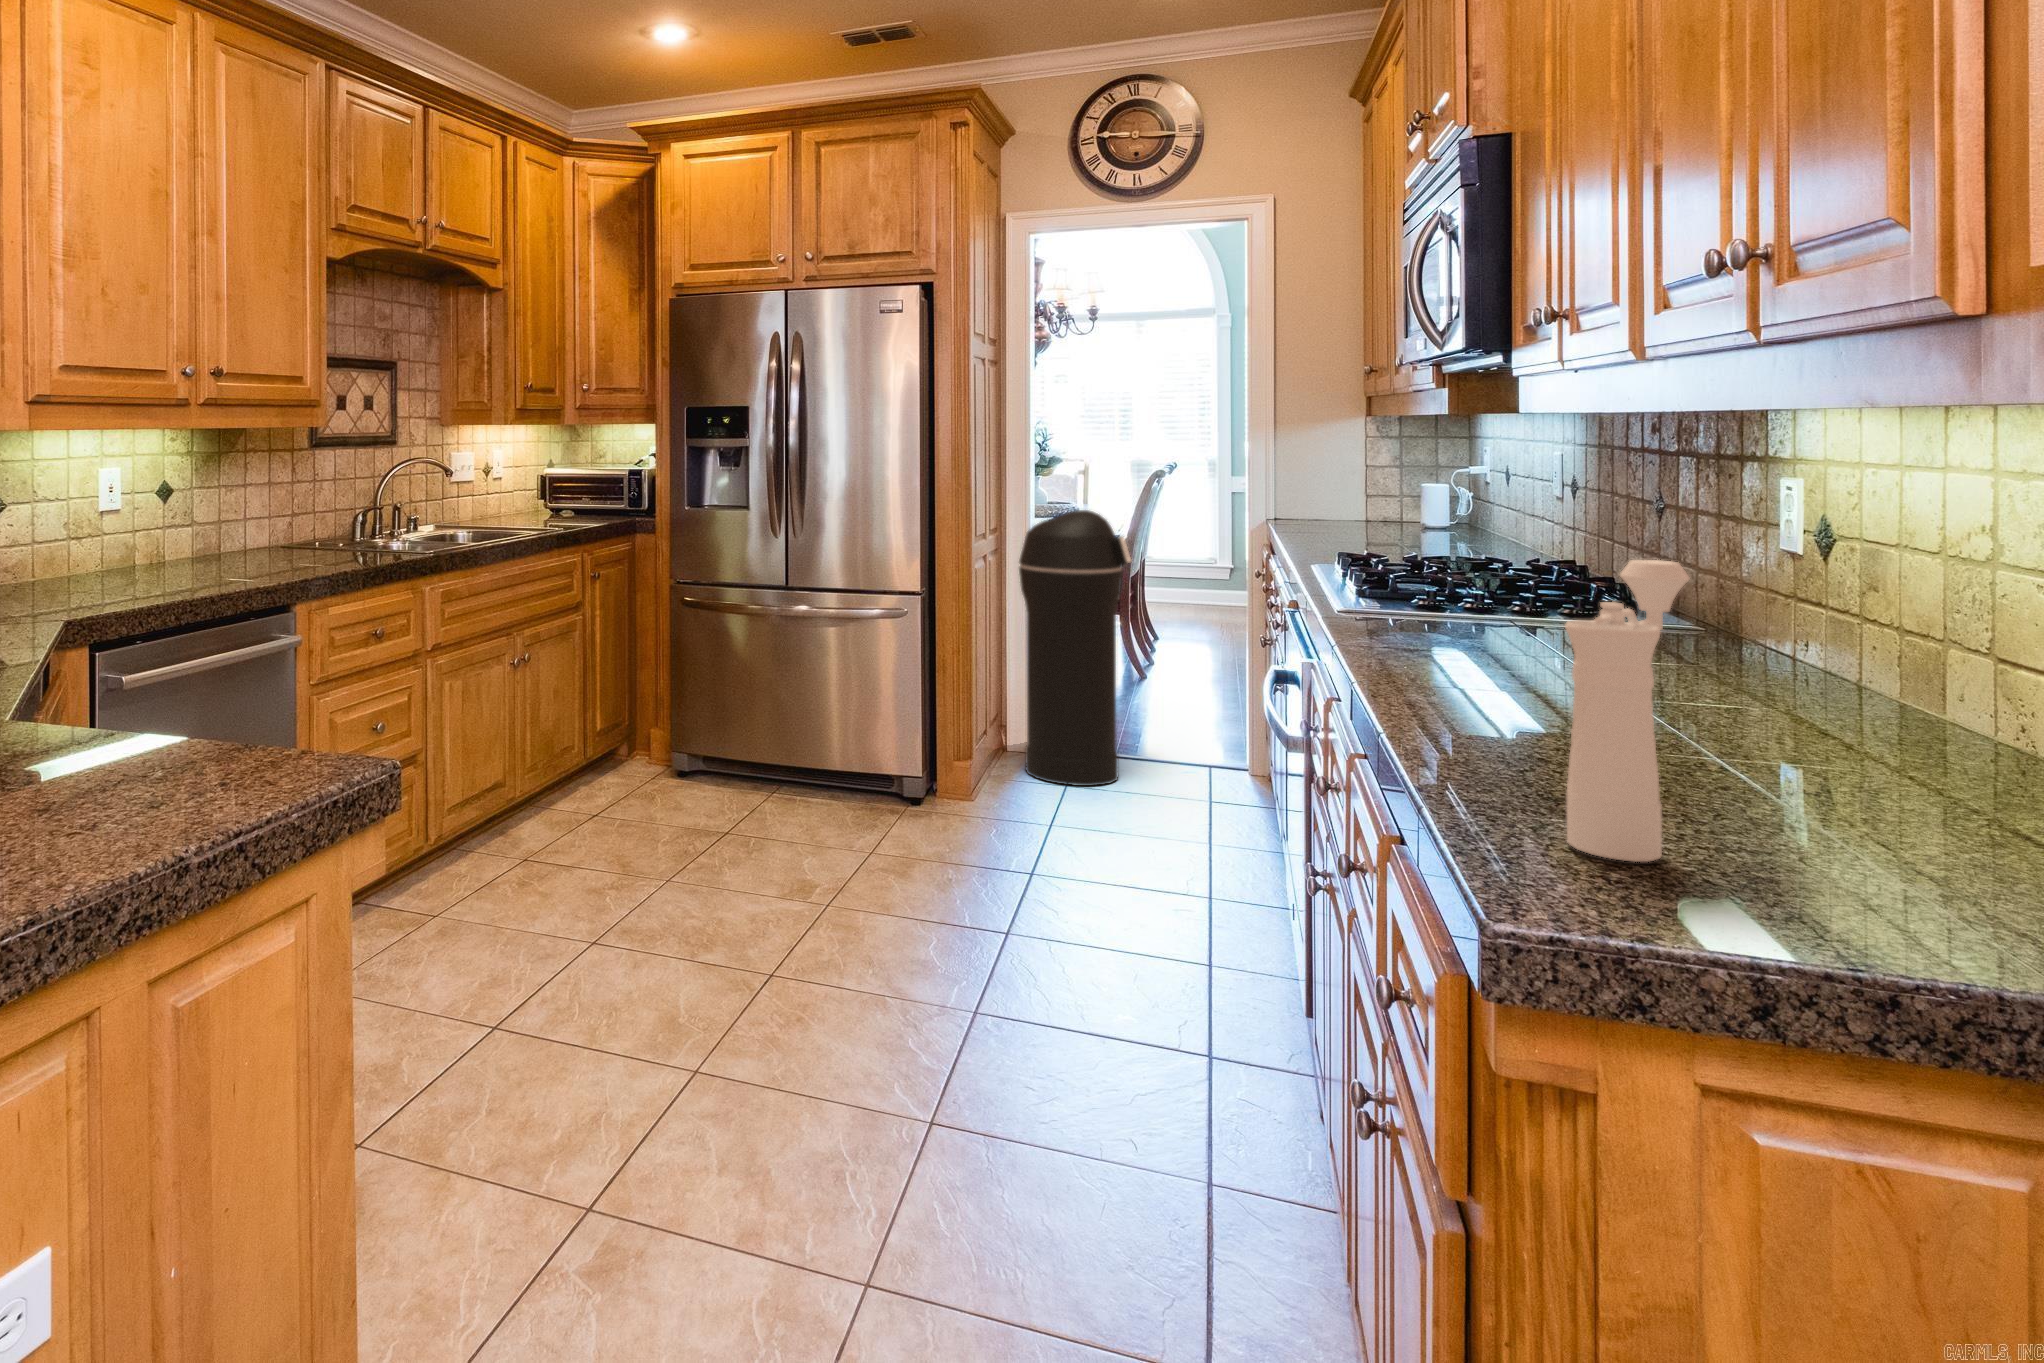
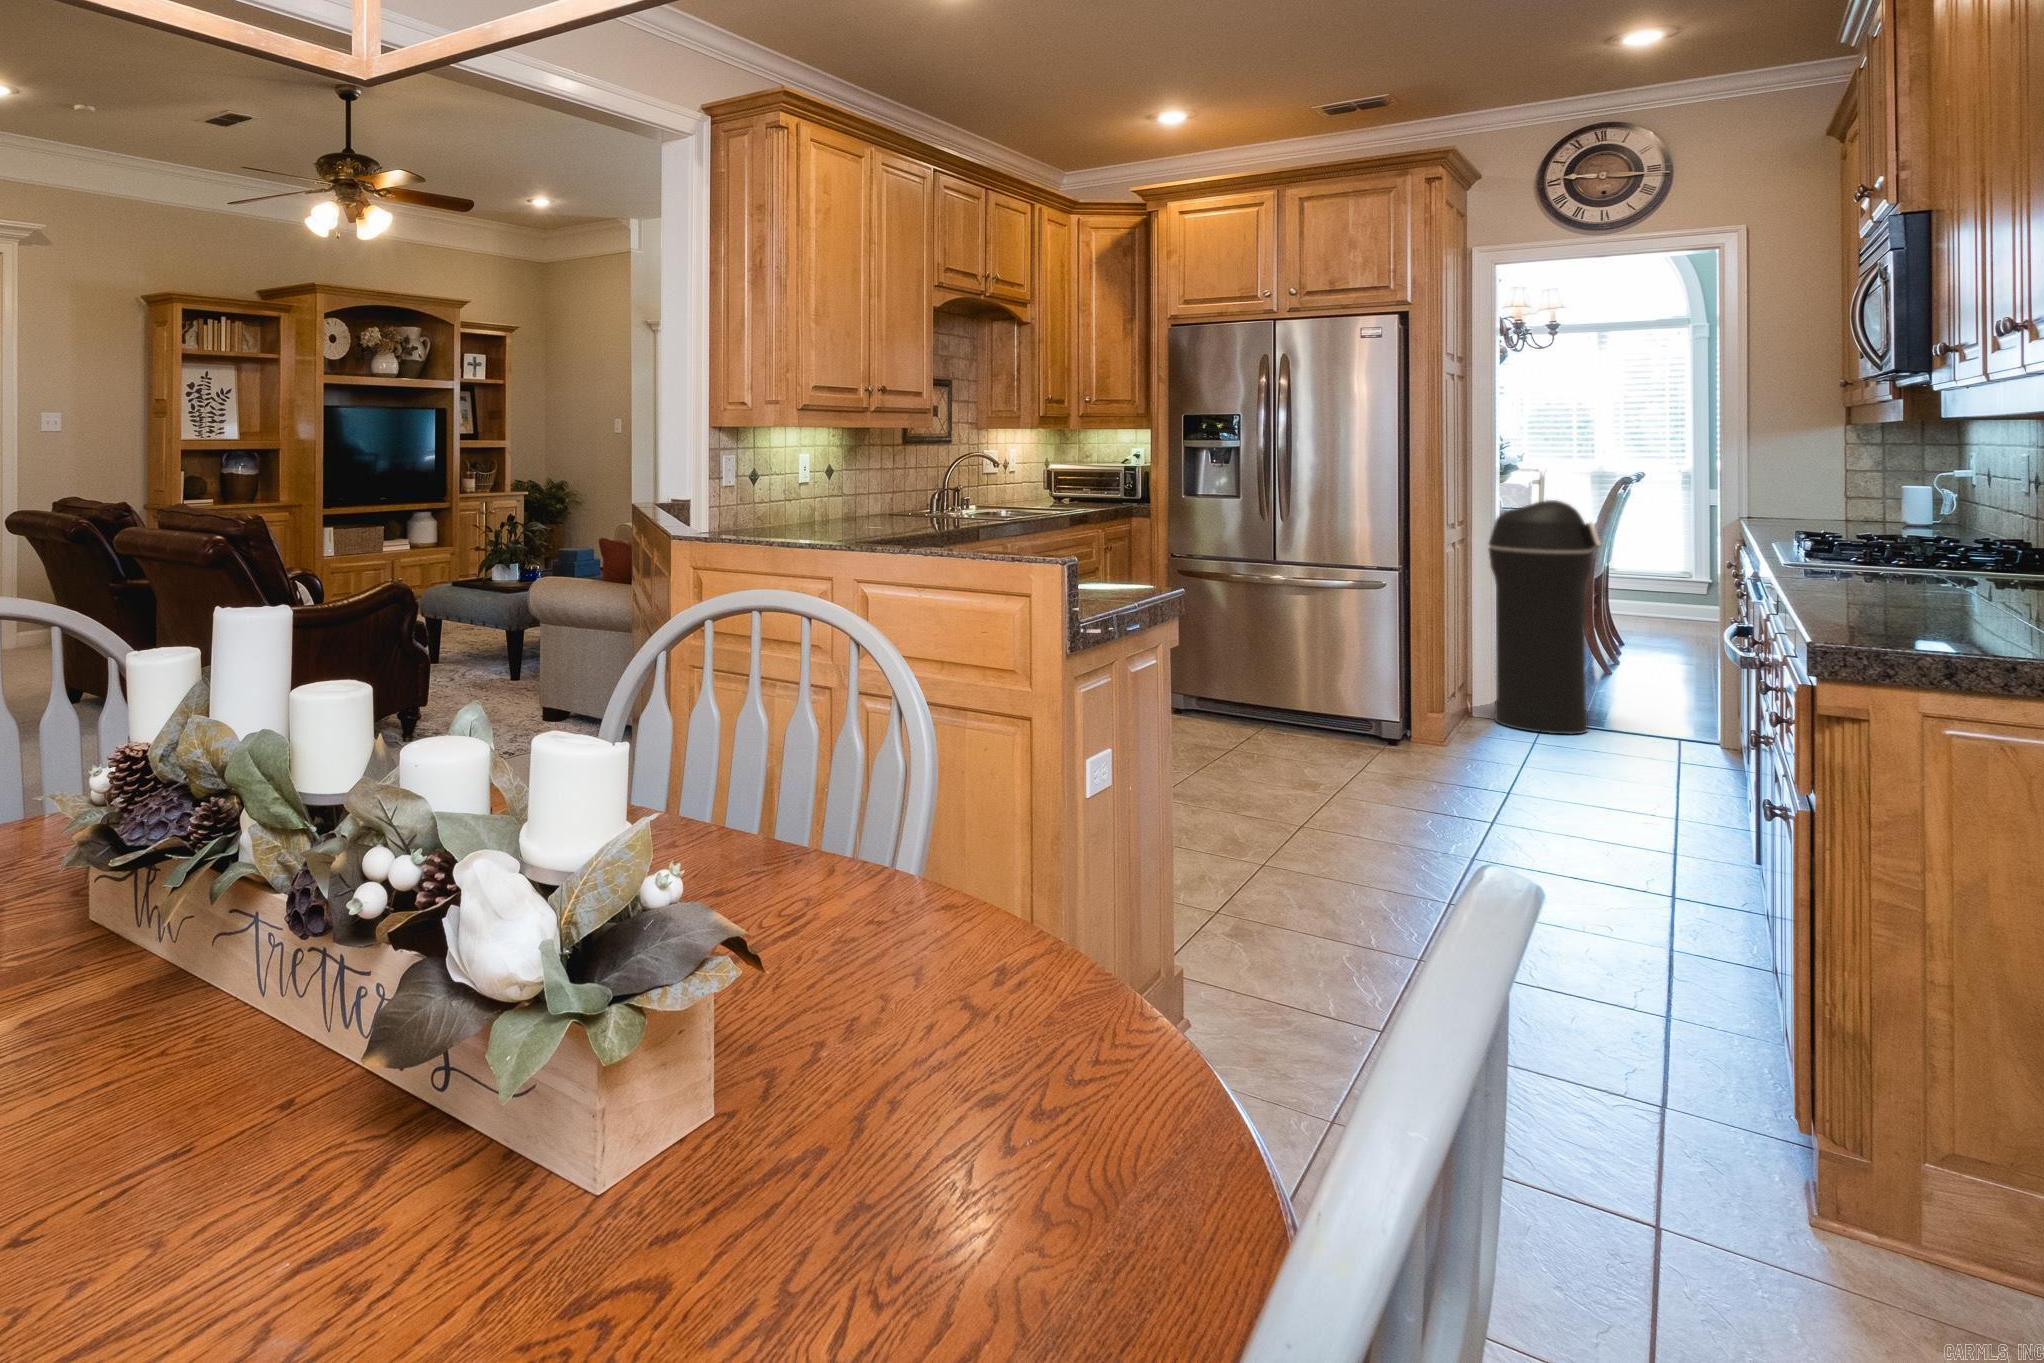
pepper mill: present [1565,560,1689,862] -> none [1862,486,1947,626]

